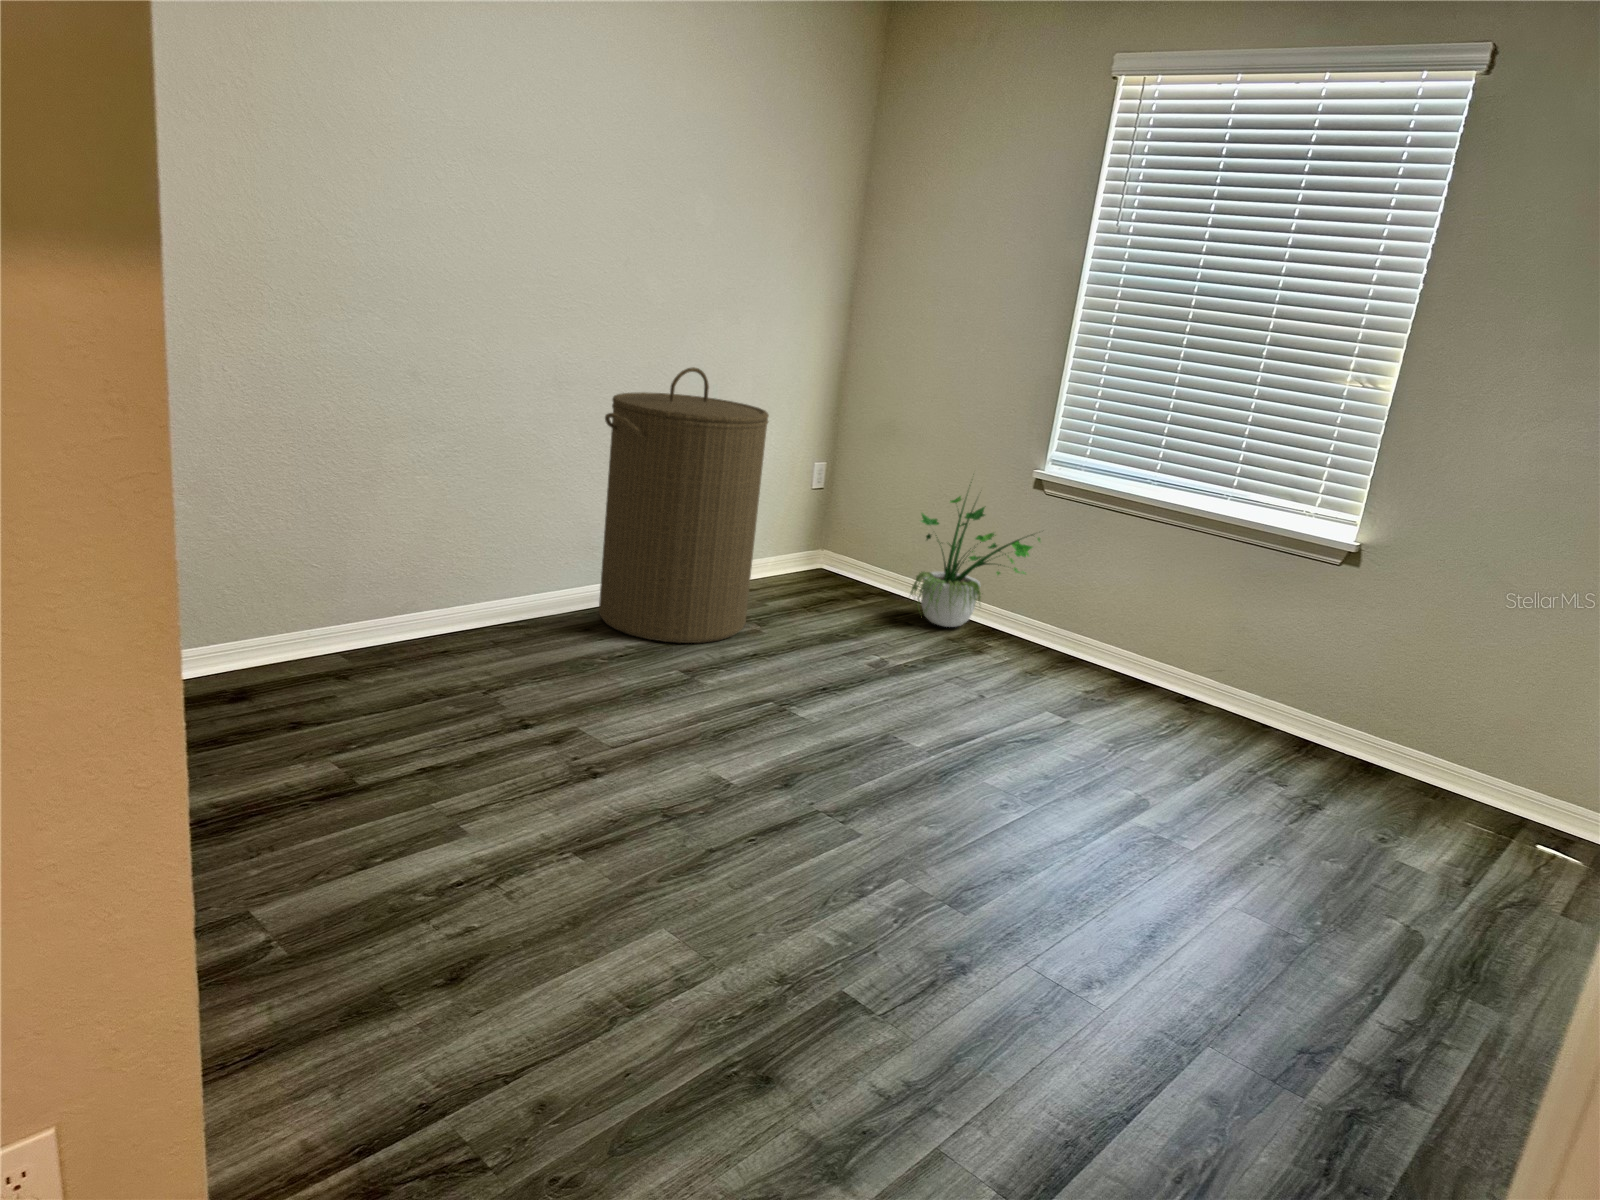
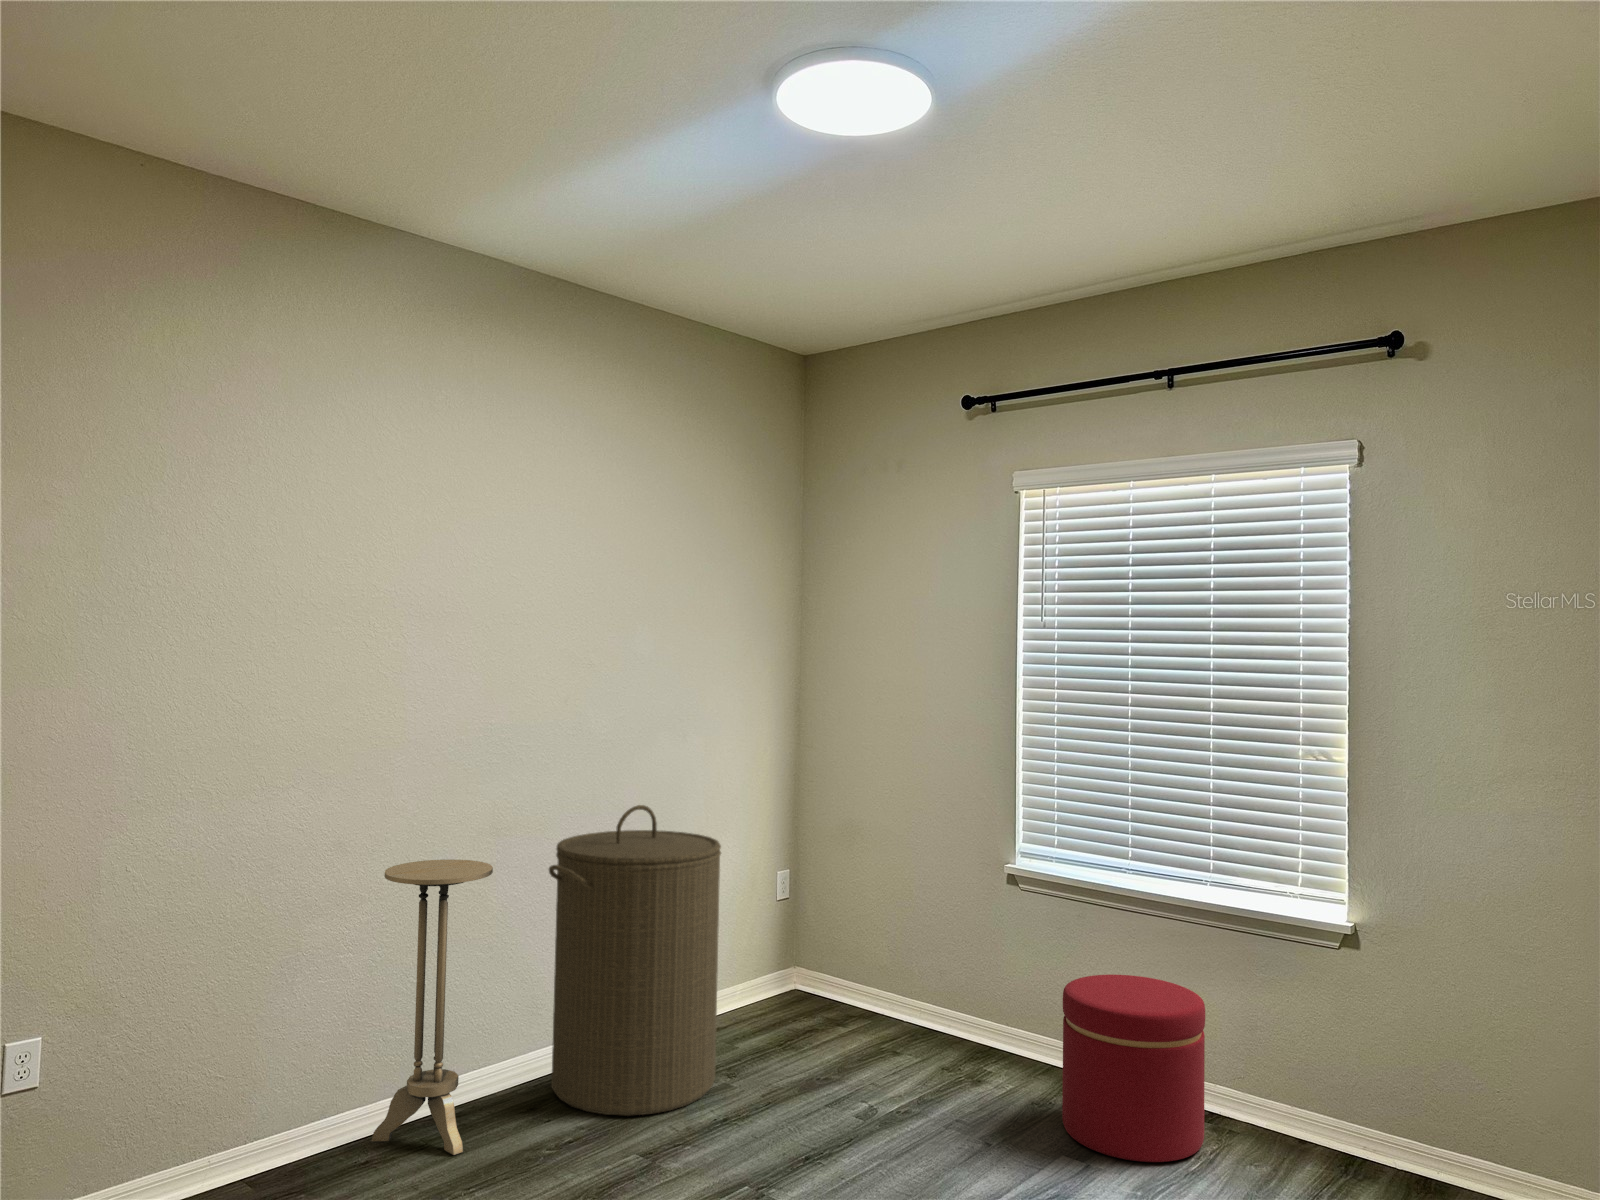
side table: none [441,395,554,652] -> present [371,859,493,1155]
potted plant: present [911,482,1040,627] -> none [889,872,1028,1052]
ottoman: none [1054,569,1202,726] -> present [1062,975,1205,1162]

